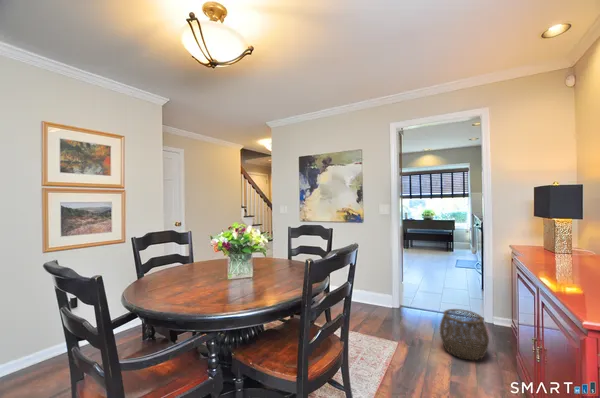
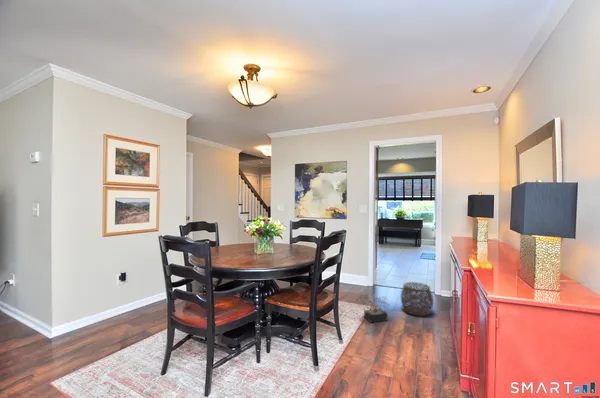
decorative plant: none [380,325,425,372] -> present [359,294,389,322]

